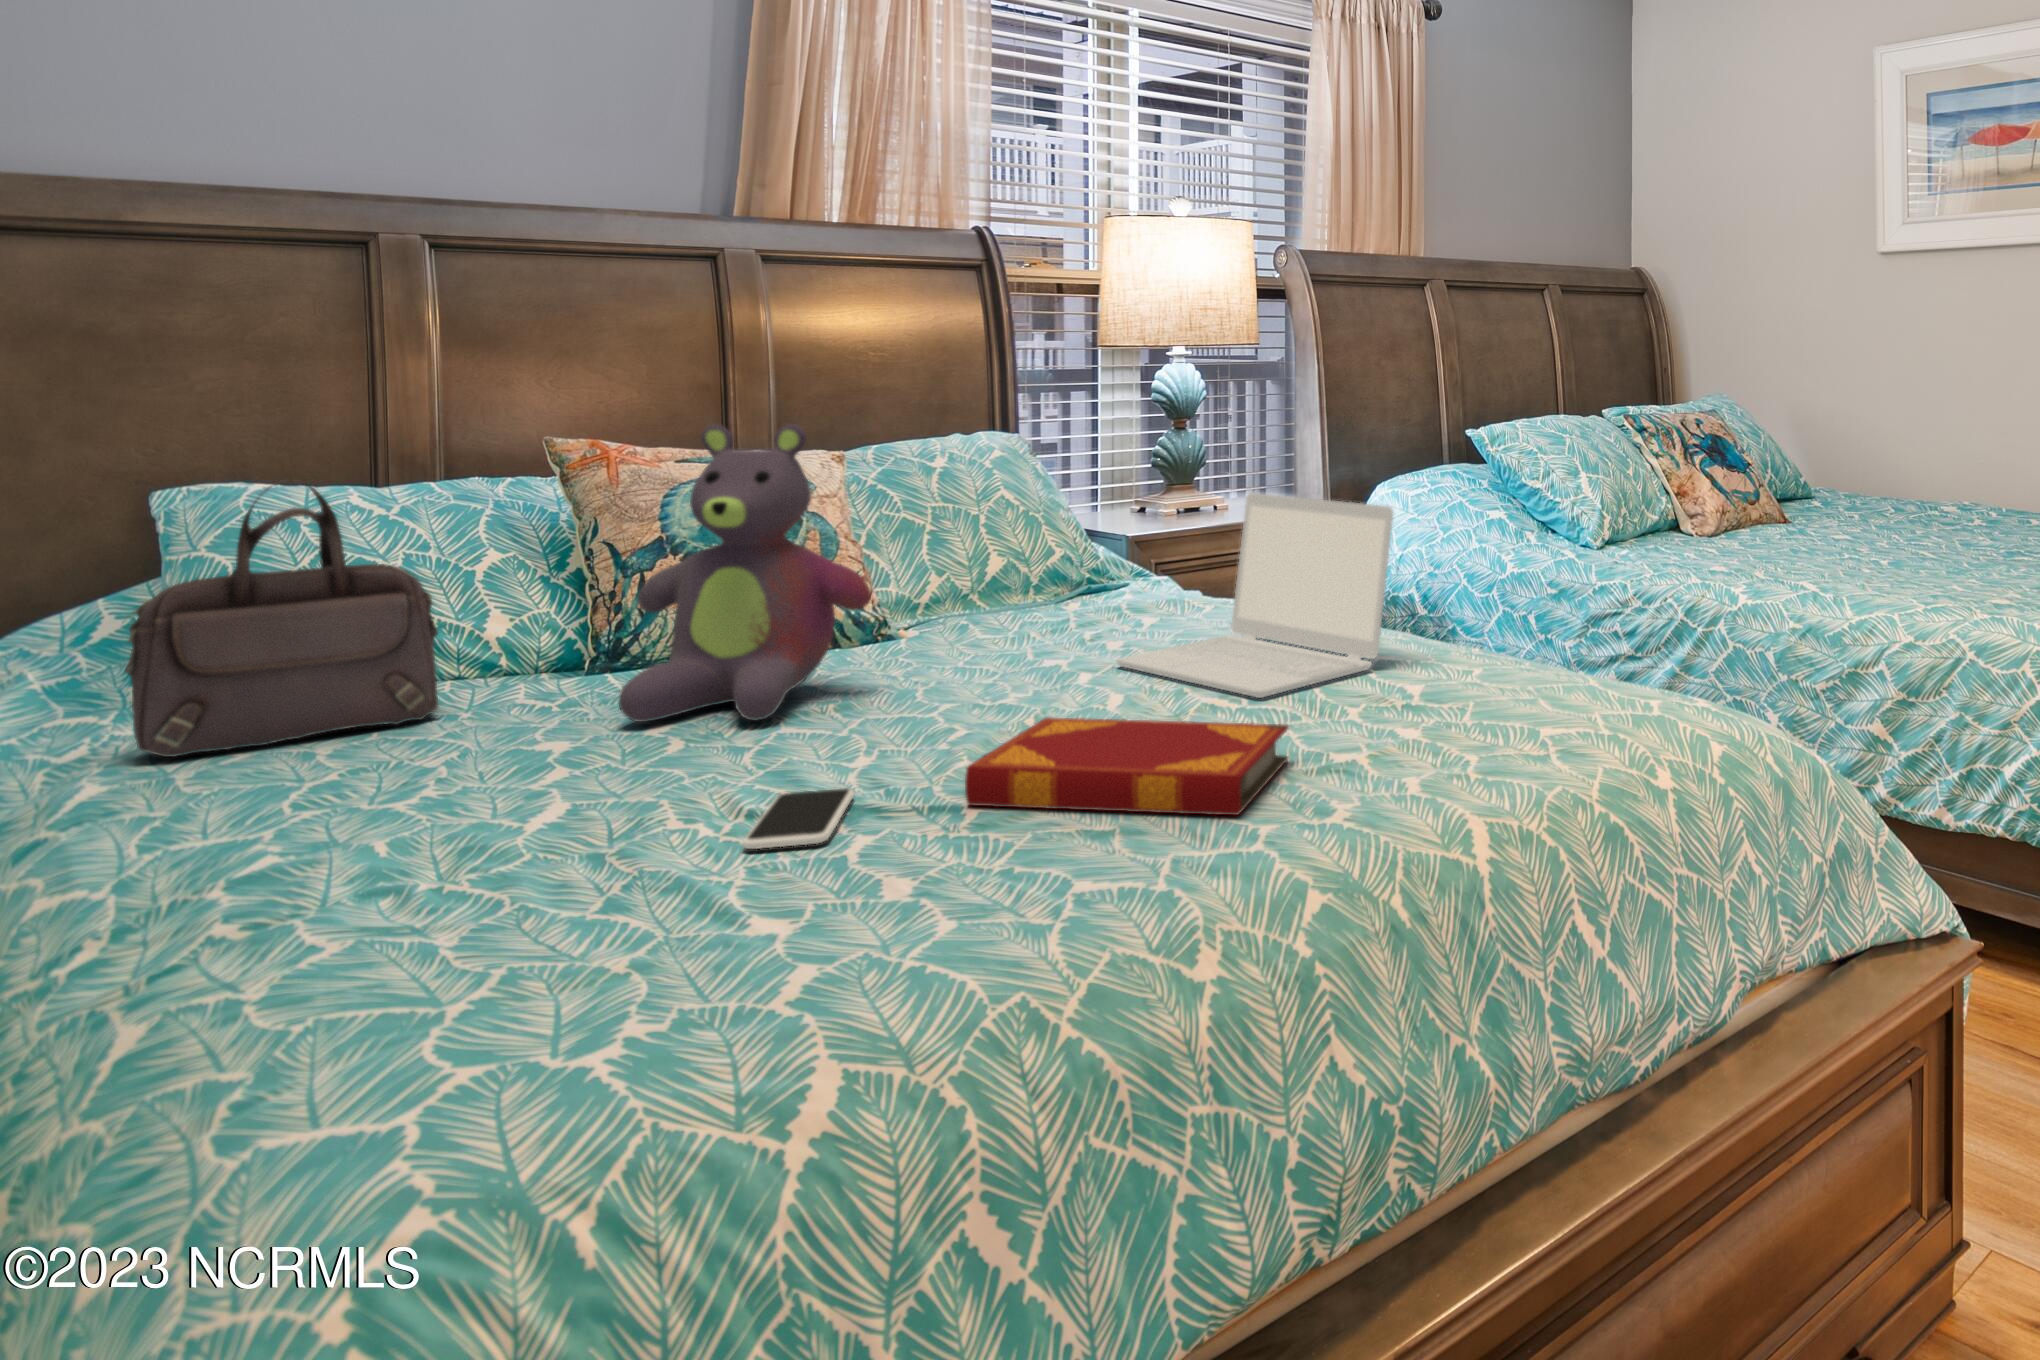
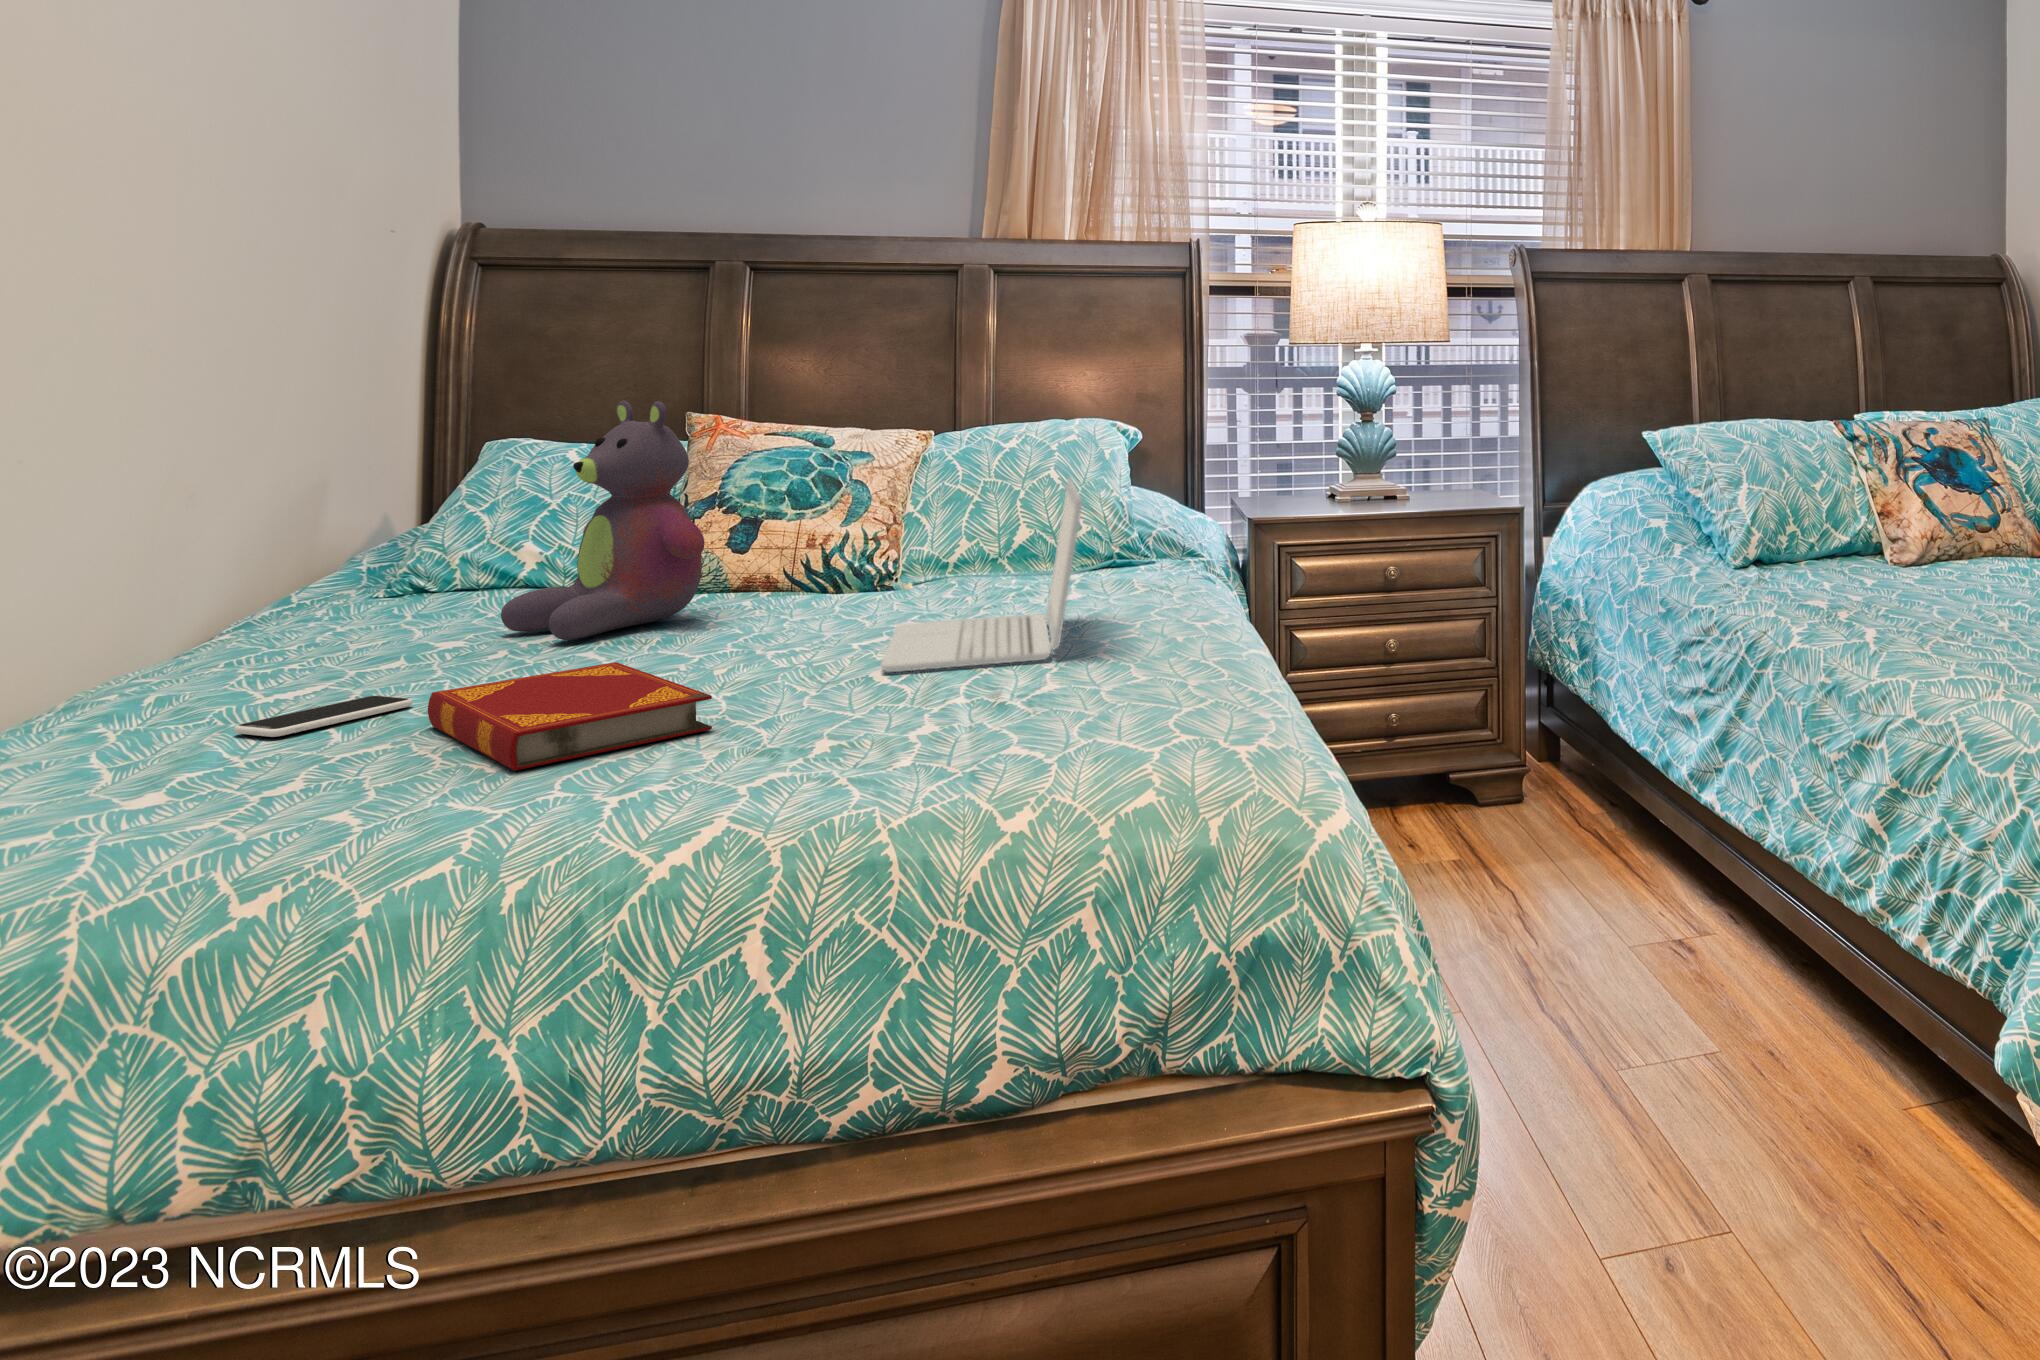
handbag: present [124,481,439,757] -> none [270,433,478,620]

